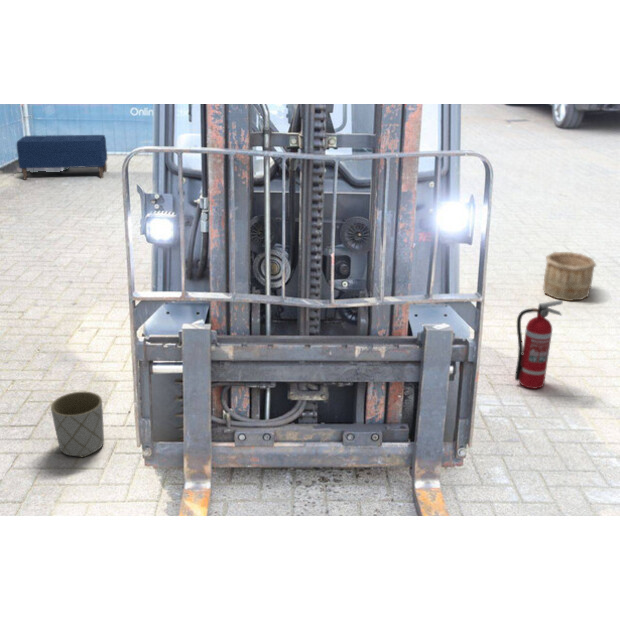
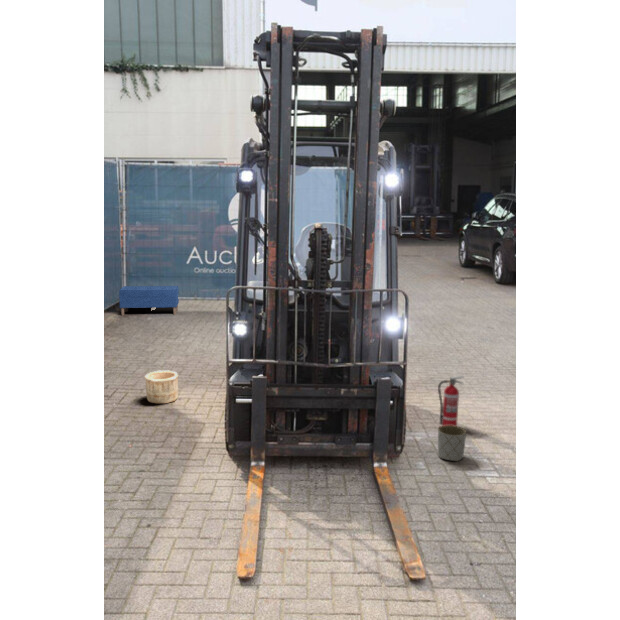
wooden bucket: present [543,252,596,301] -> present [145,370,178,404]
planter: present [51,392,104,457] -> present [438,425,466,461]

